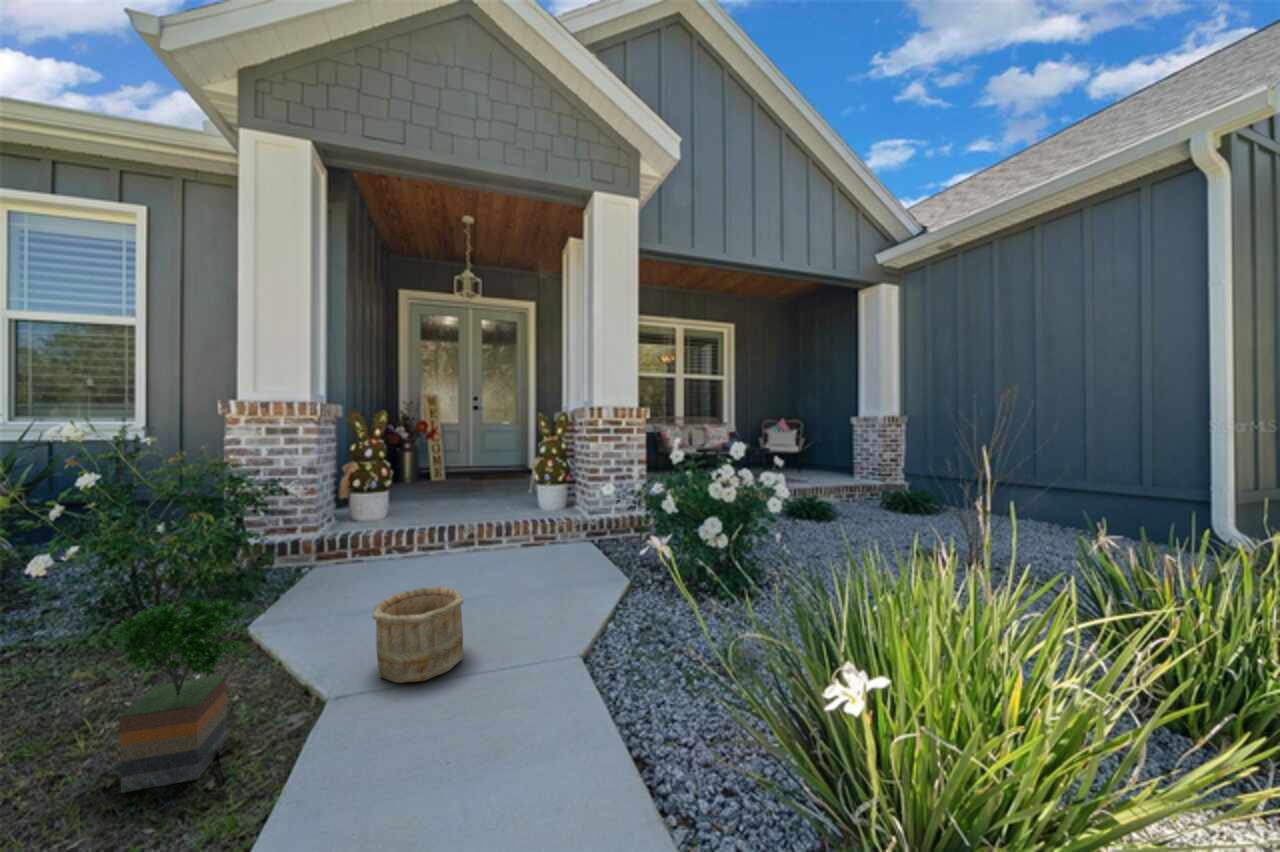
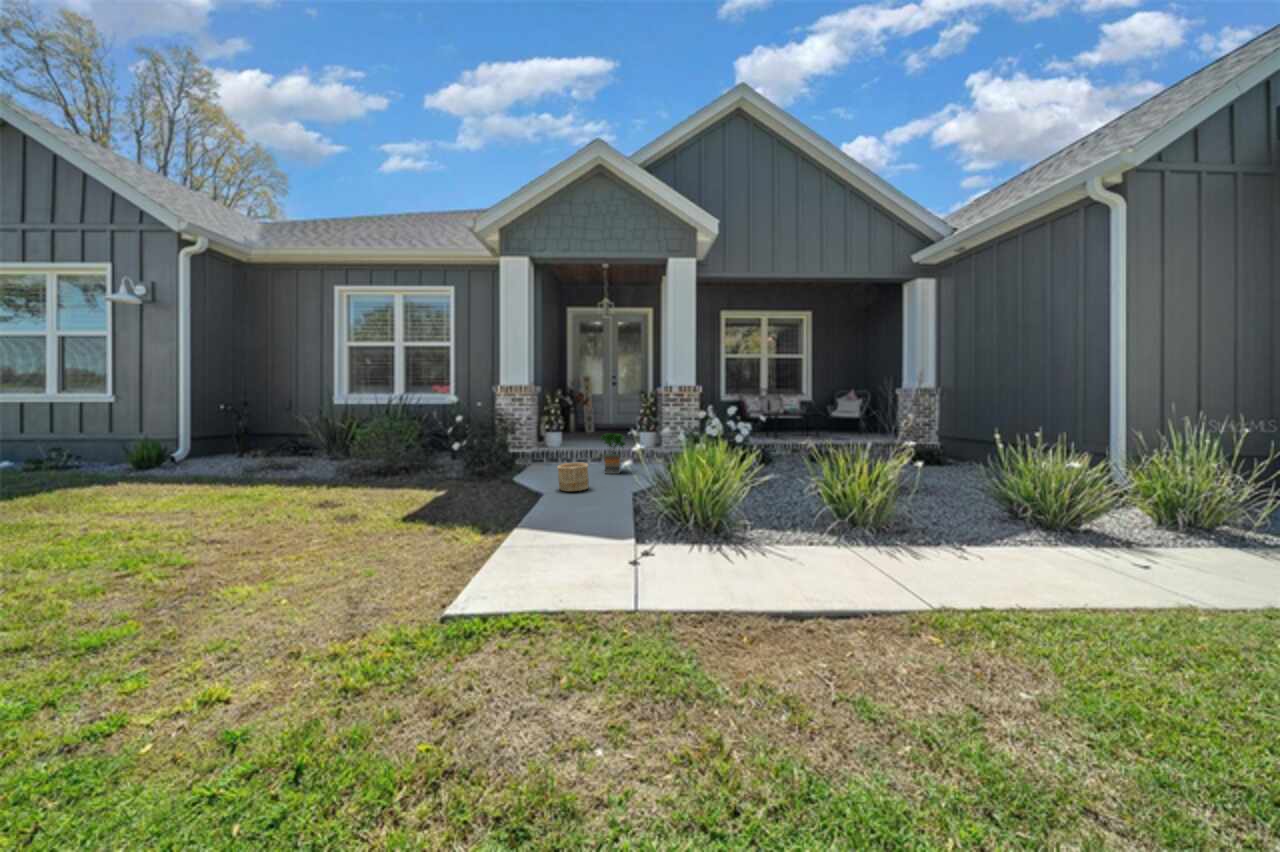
potted tree: present [114,598,248,793] -> present [601,433,625,474]

